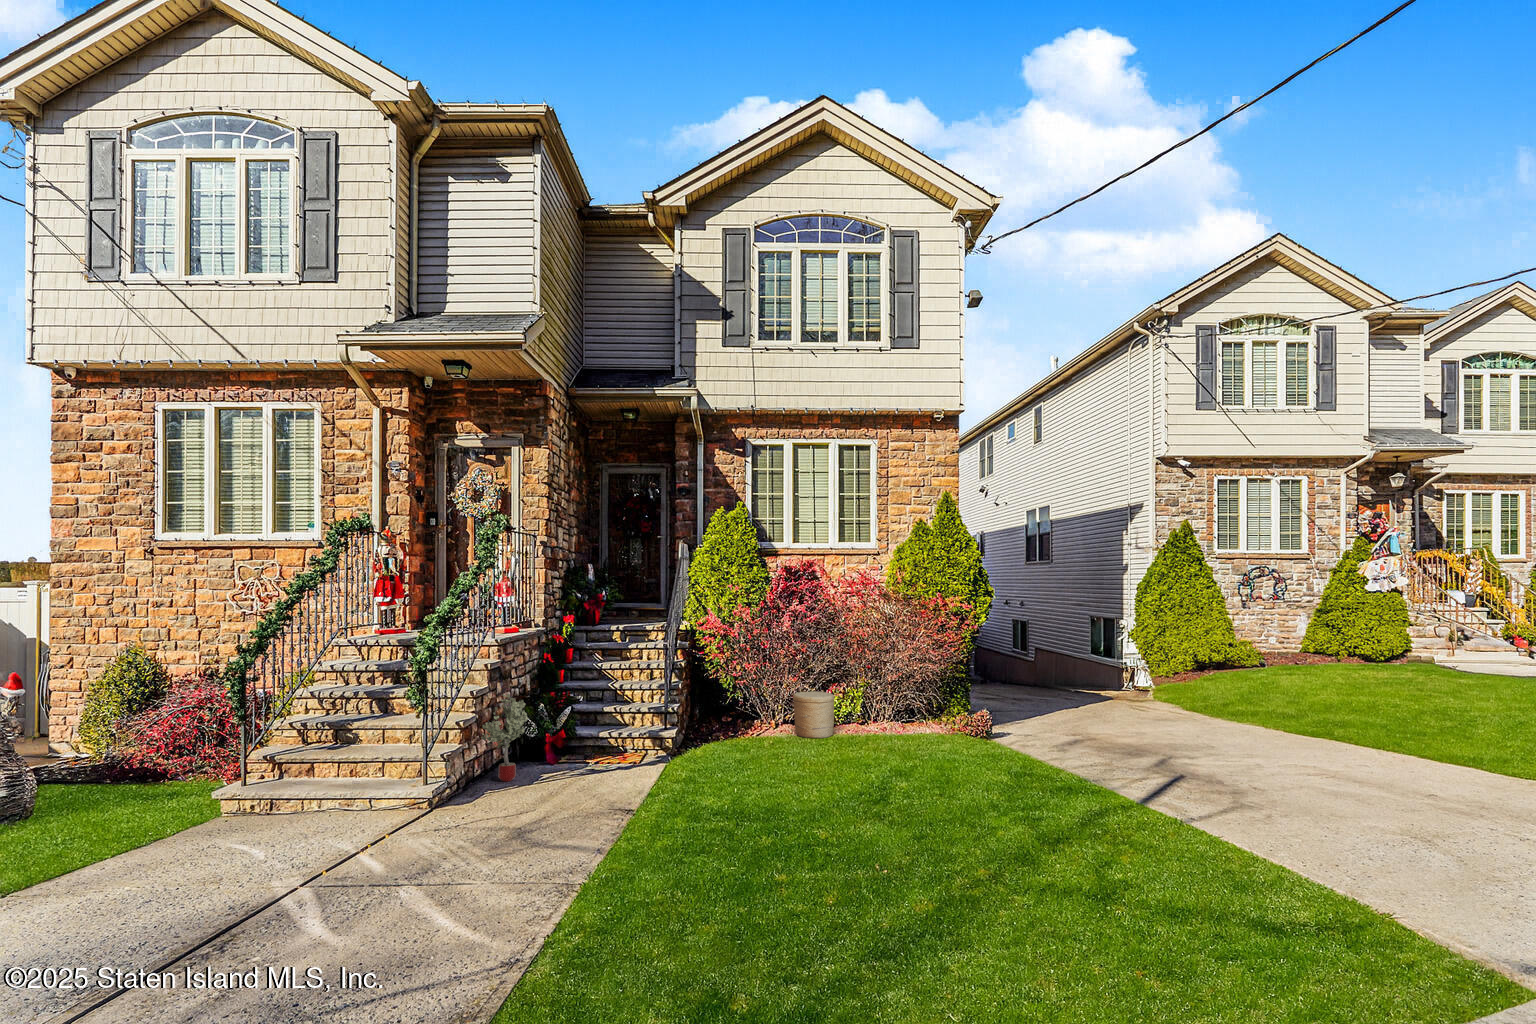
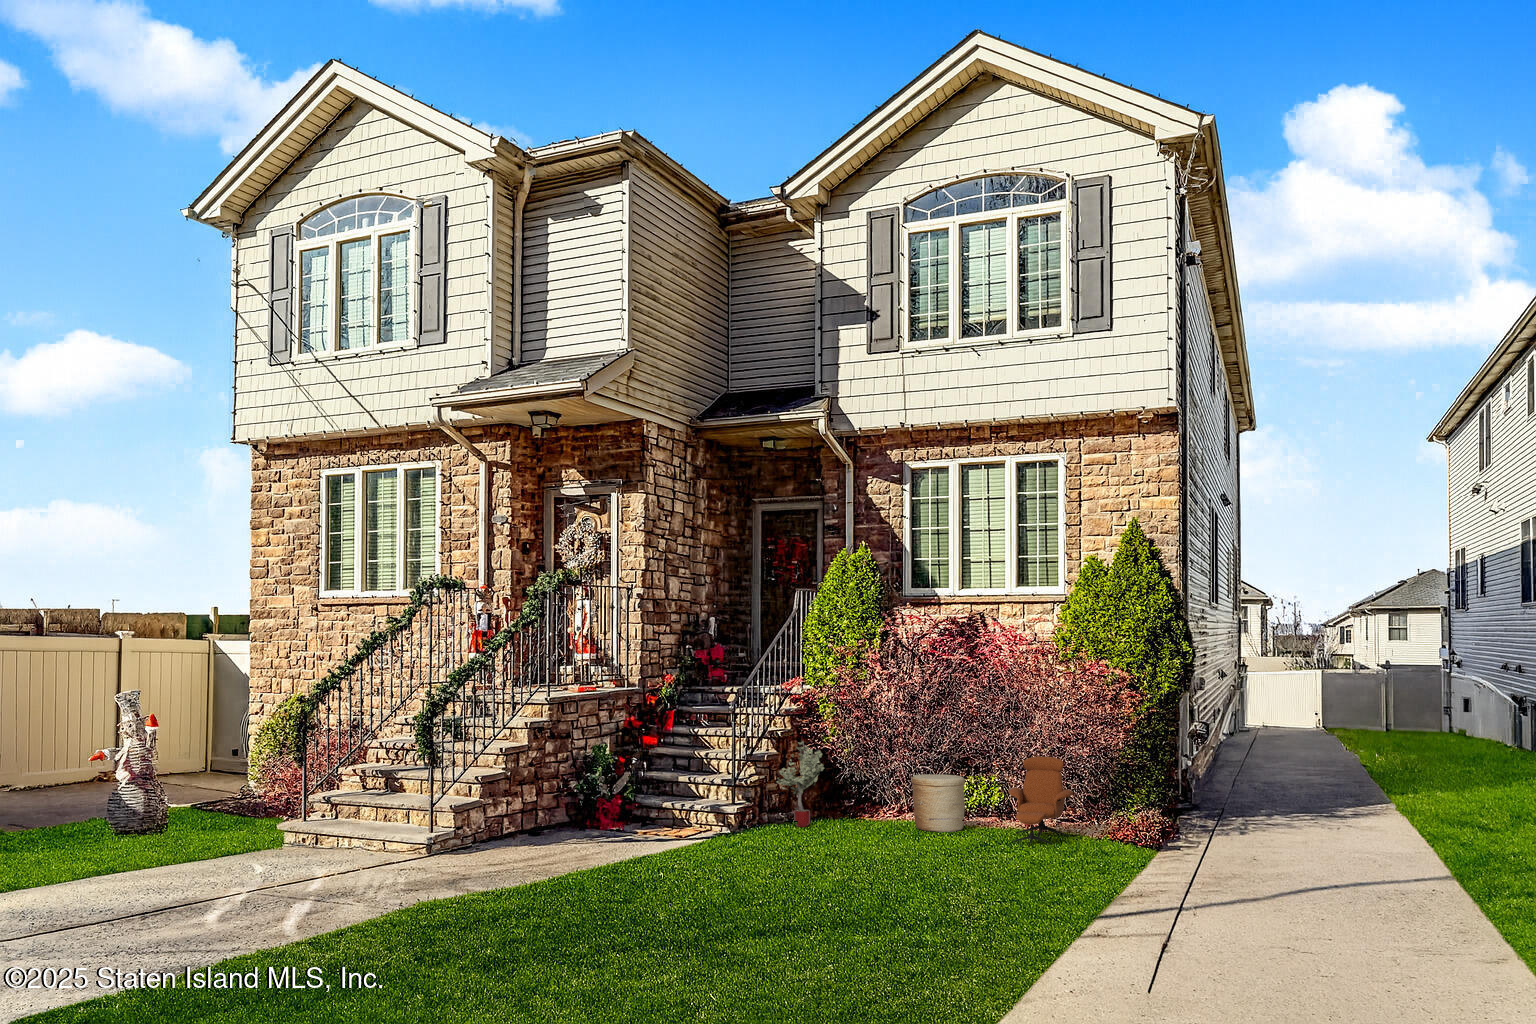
lounge chair: none [871,675,919,747] -> present [1009,757,1073,846]
potted tree: present [481,694,529,782] -> present [776,741,825,827]

